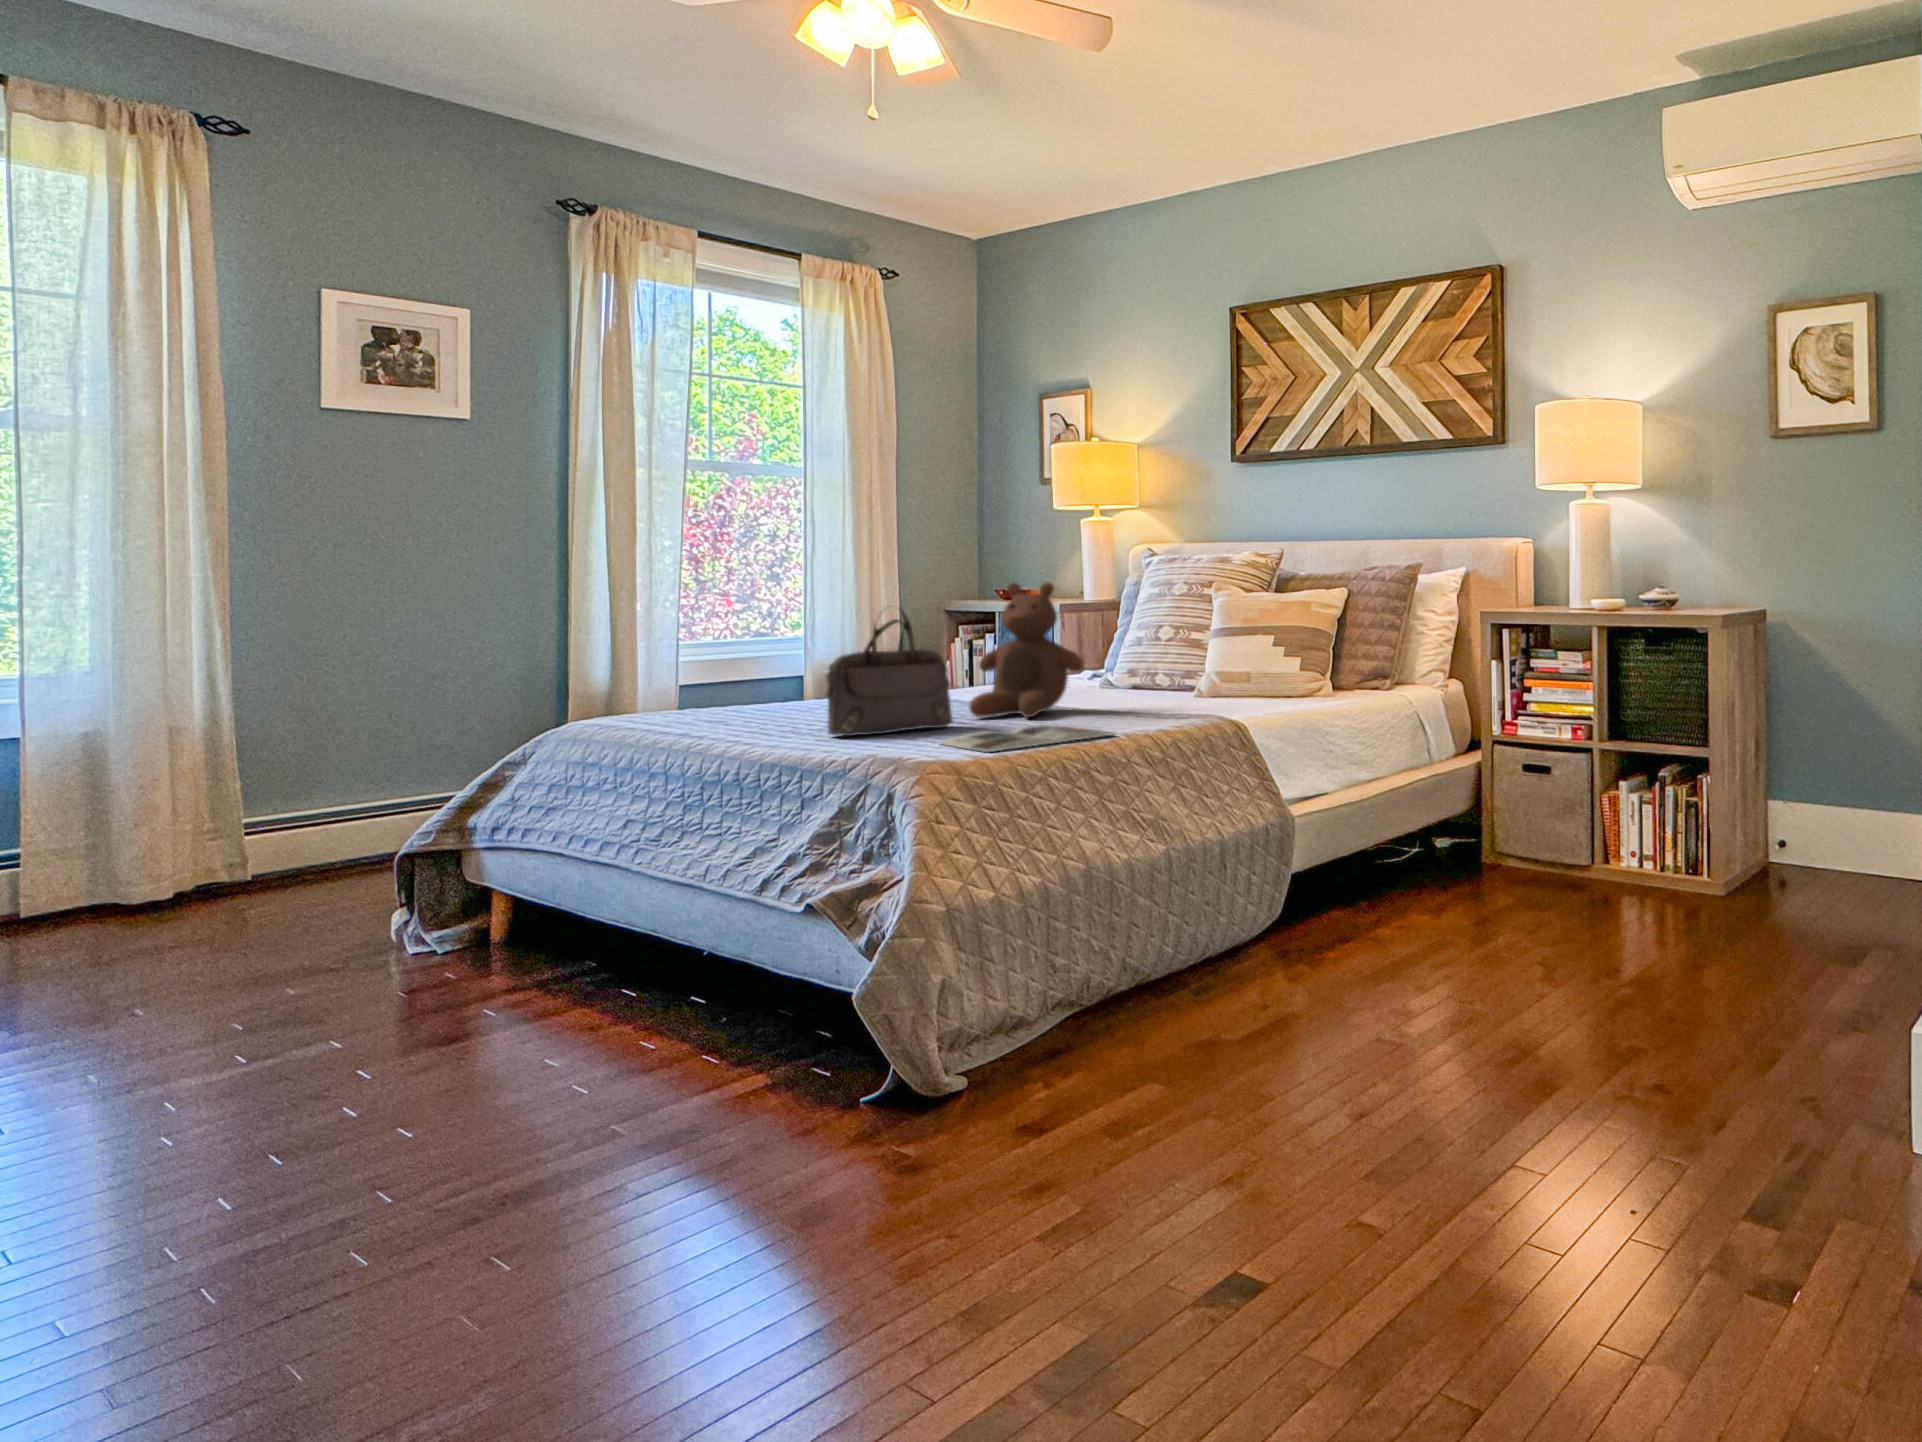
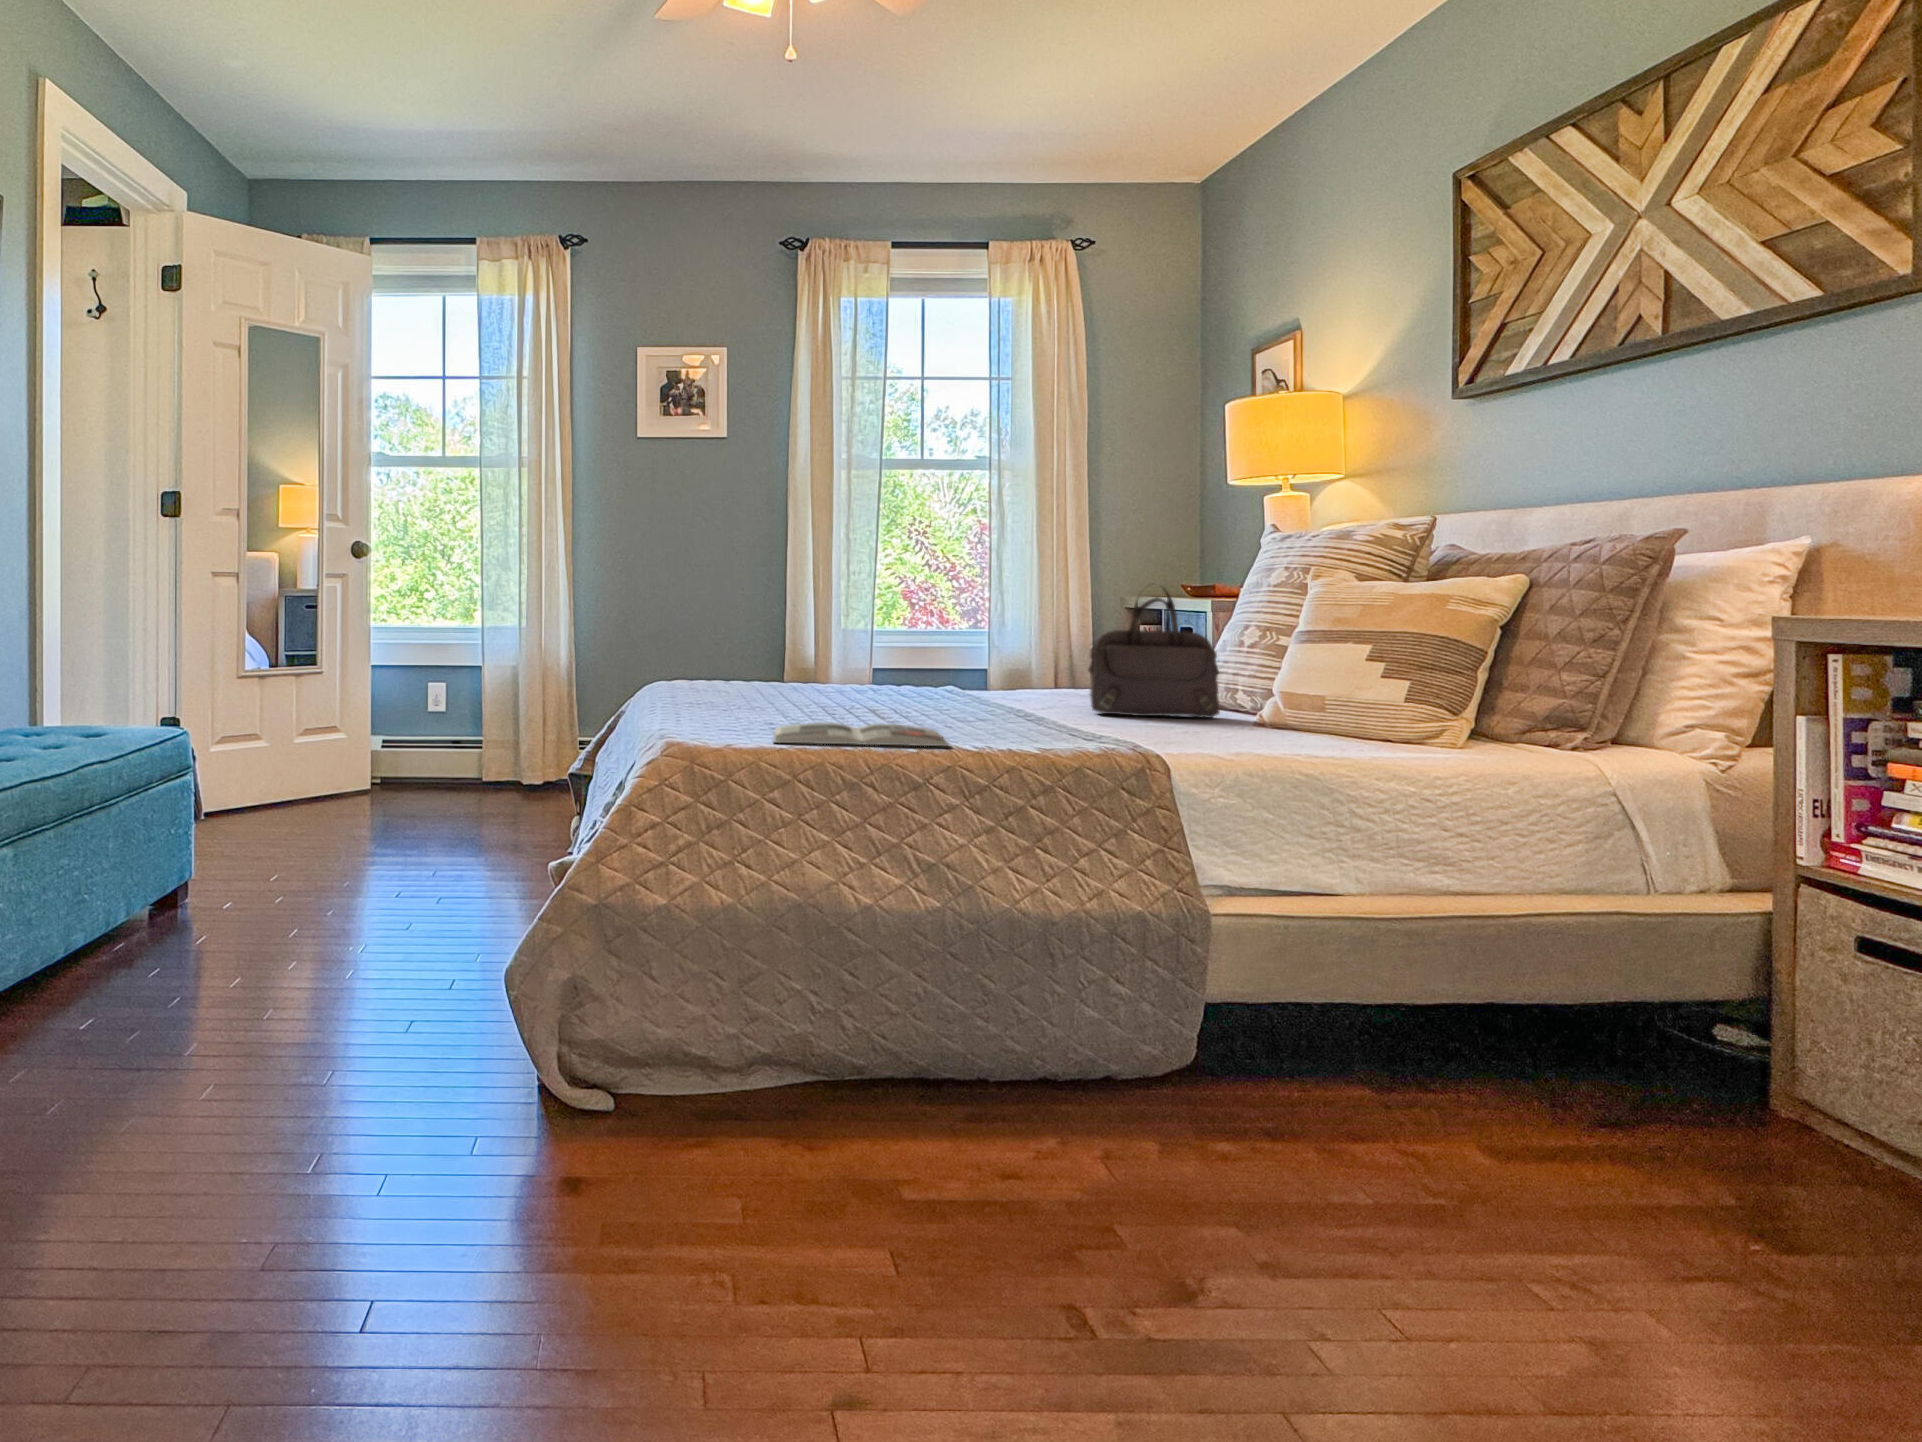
stuffed bear: present [969,582,1083,717] -> none [899,558,1029,718]
handbag: present [826,610,953,736] -> present [1088,584,1220,718]

